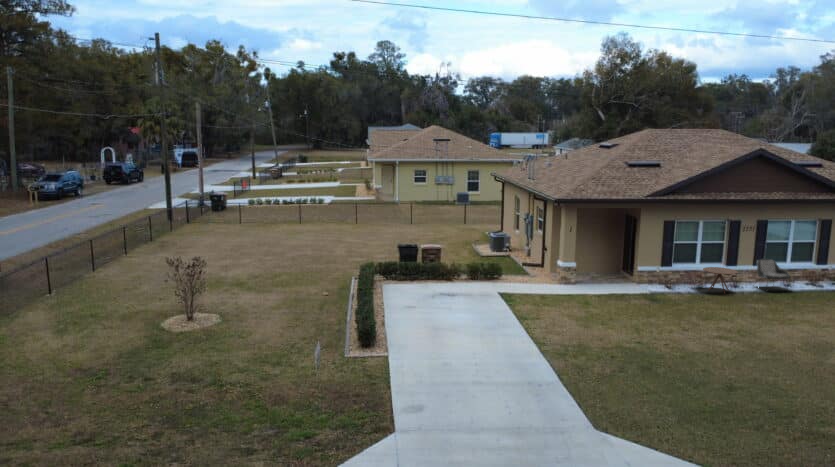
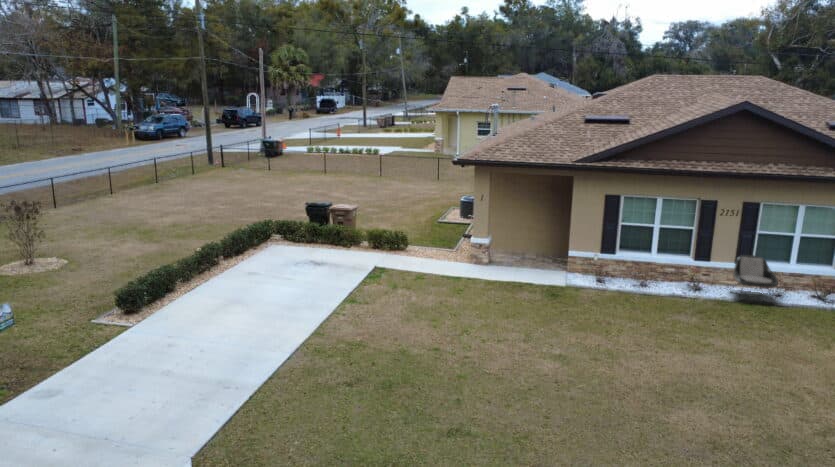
round table: present [703,267,738,293] -> none [650,260,696,298]

